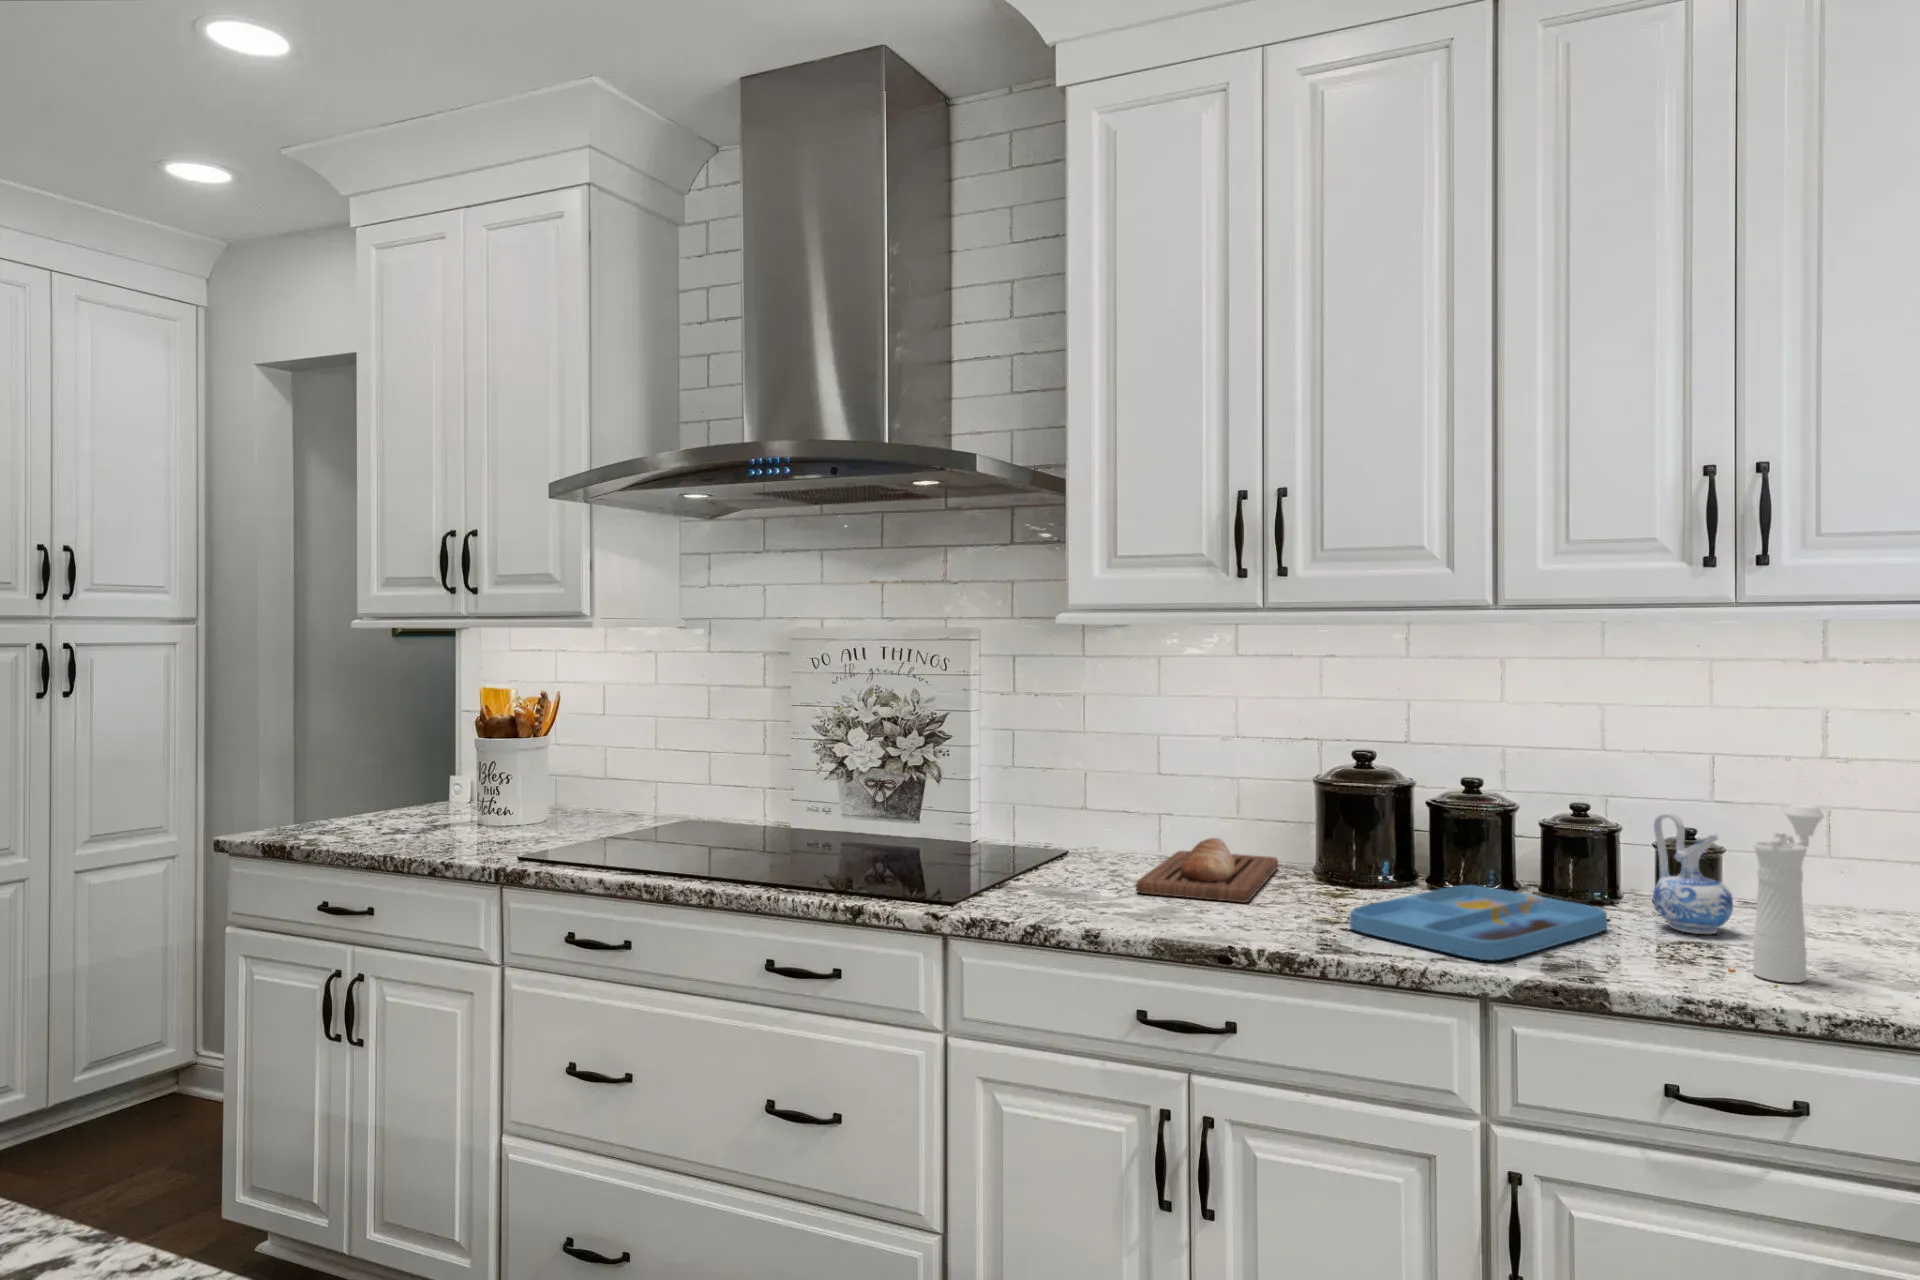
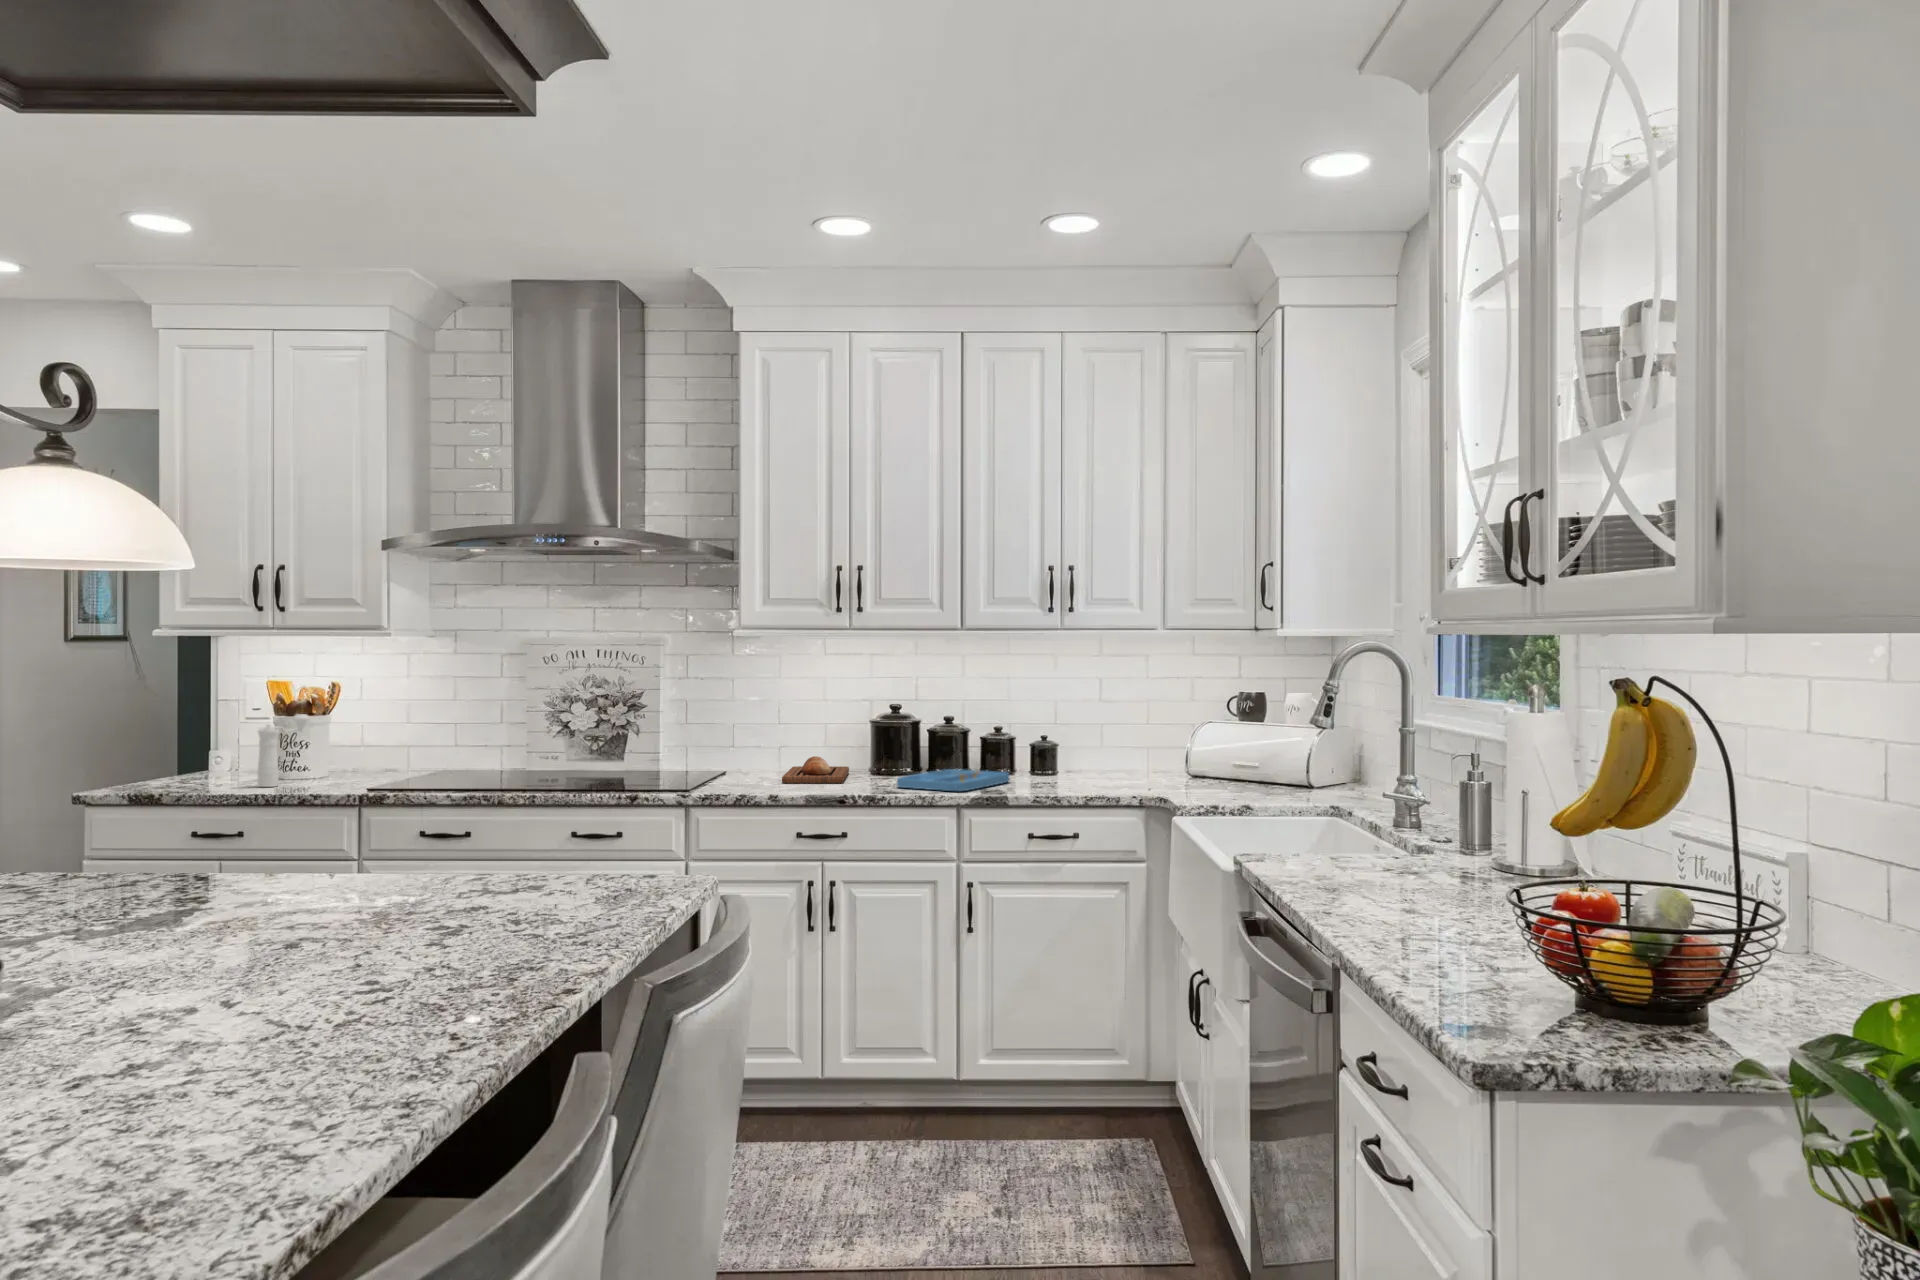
pepper mill: present [1753,804,1824,983] -> present [257,714,308,787]
ceramic pitcher: present [1653,812,1733,934] -> none [1029,726,1061,781]

